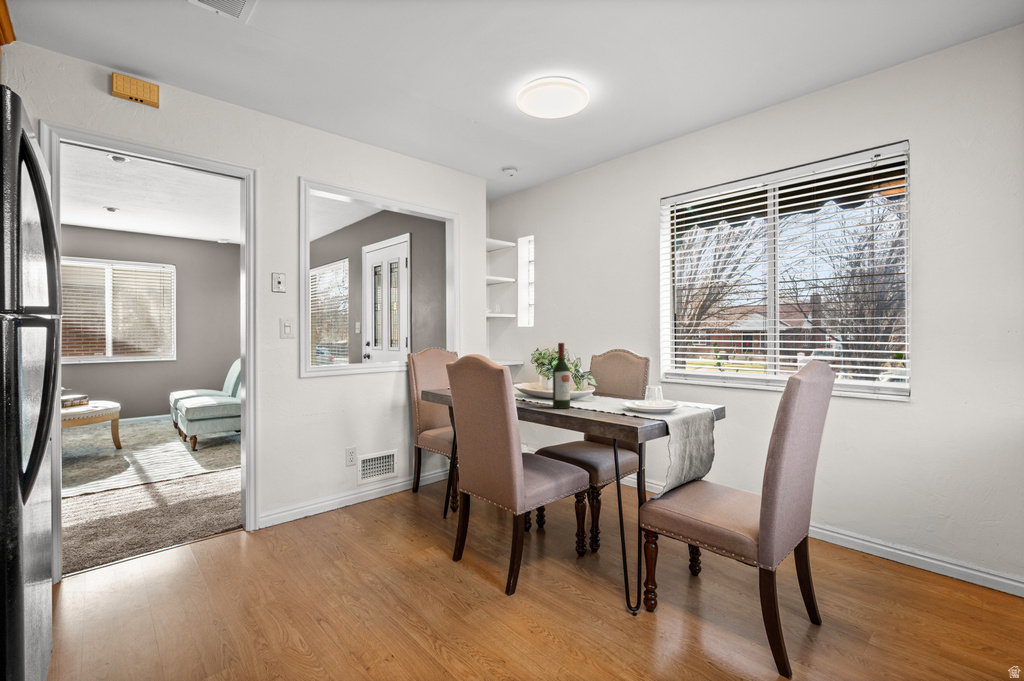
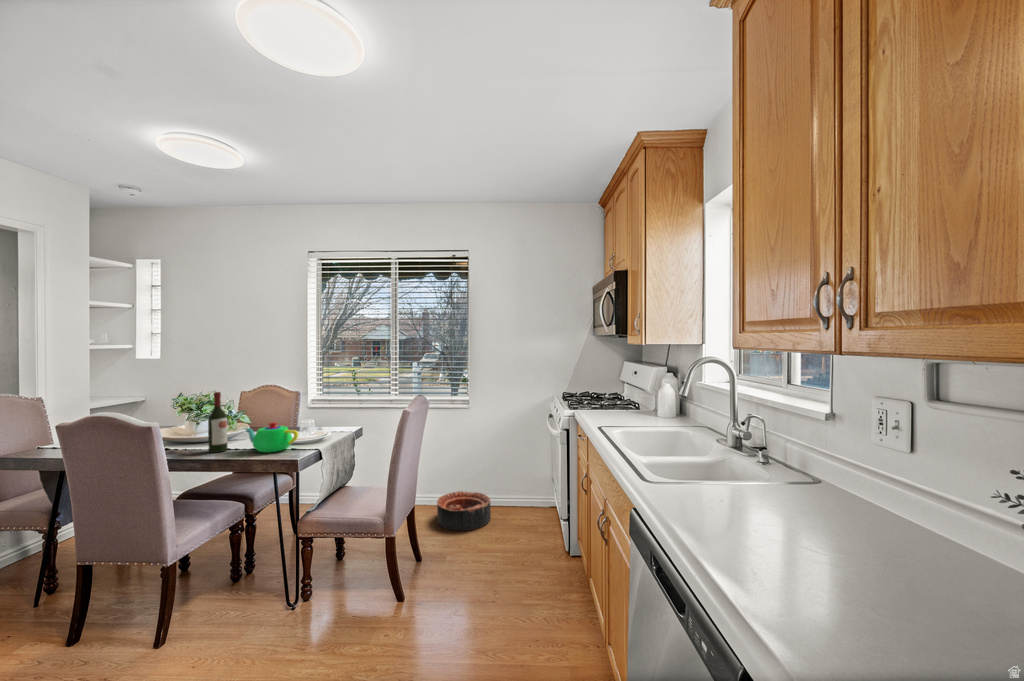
teapot: none [586,381,642,415] -> present [245,423,298,452]
basket: none [848,532,959,605] -> present [437,491,491,531]

